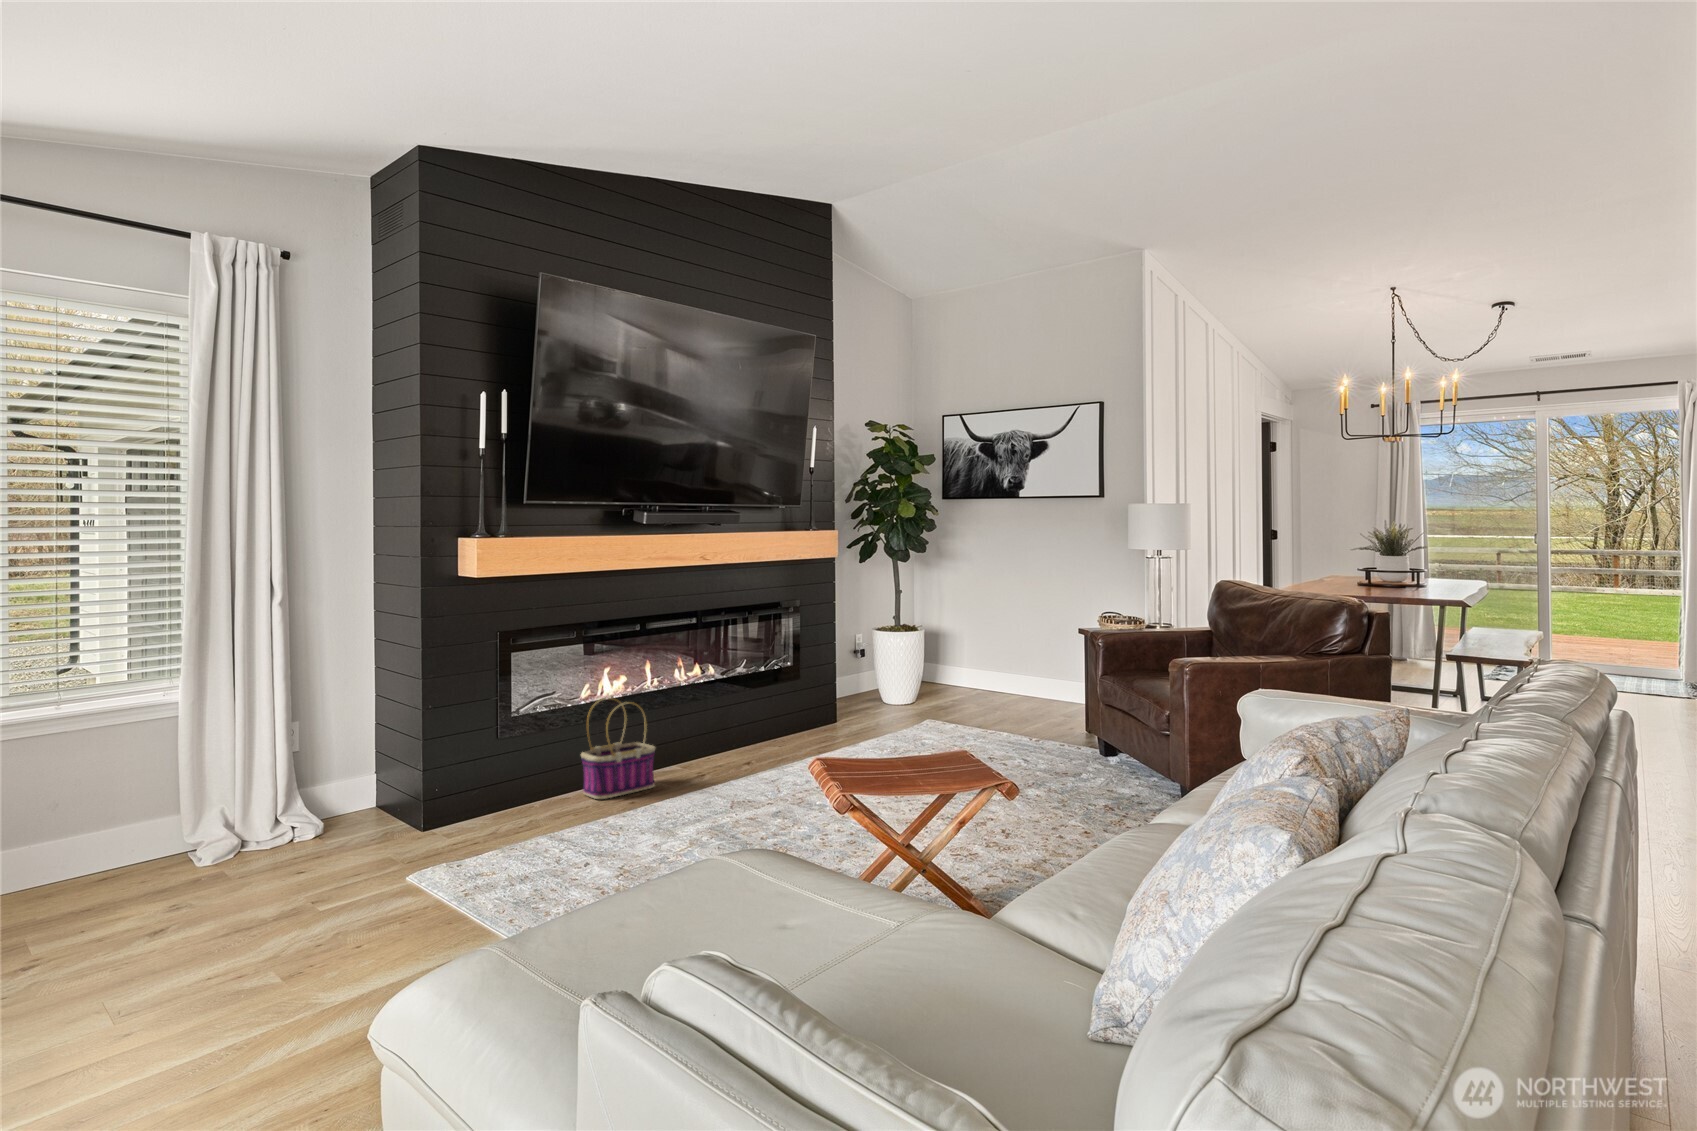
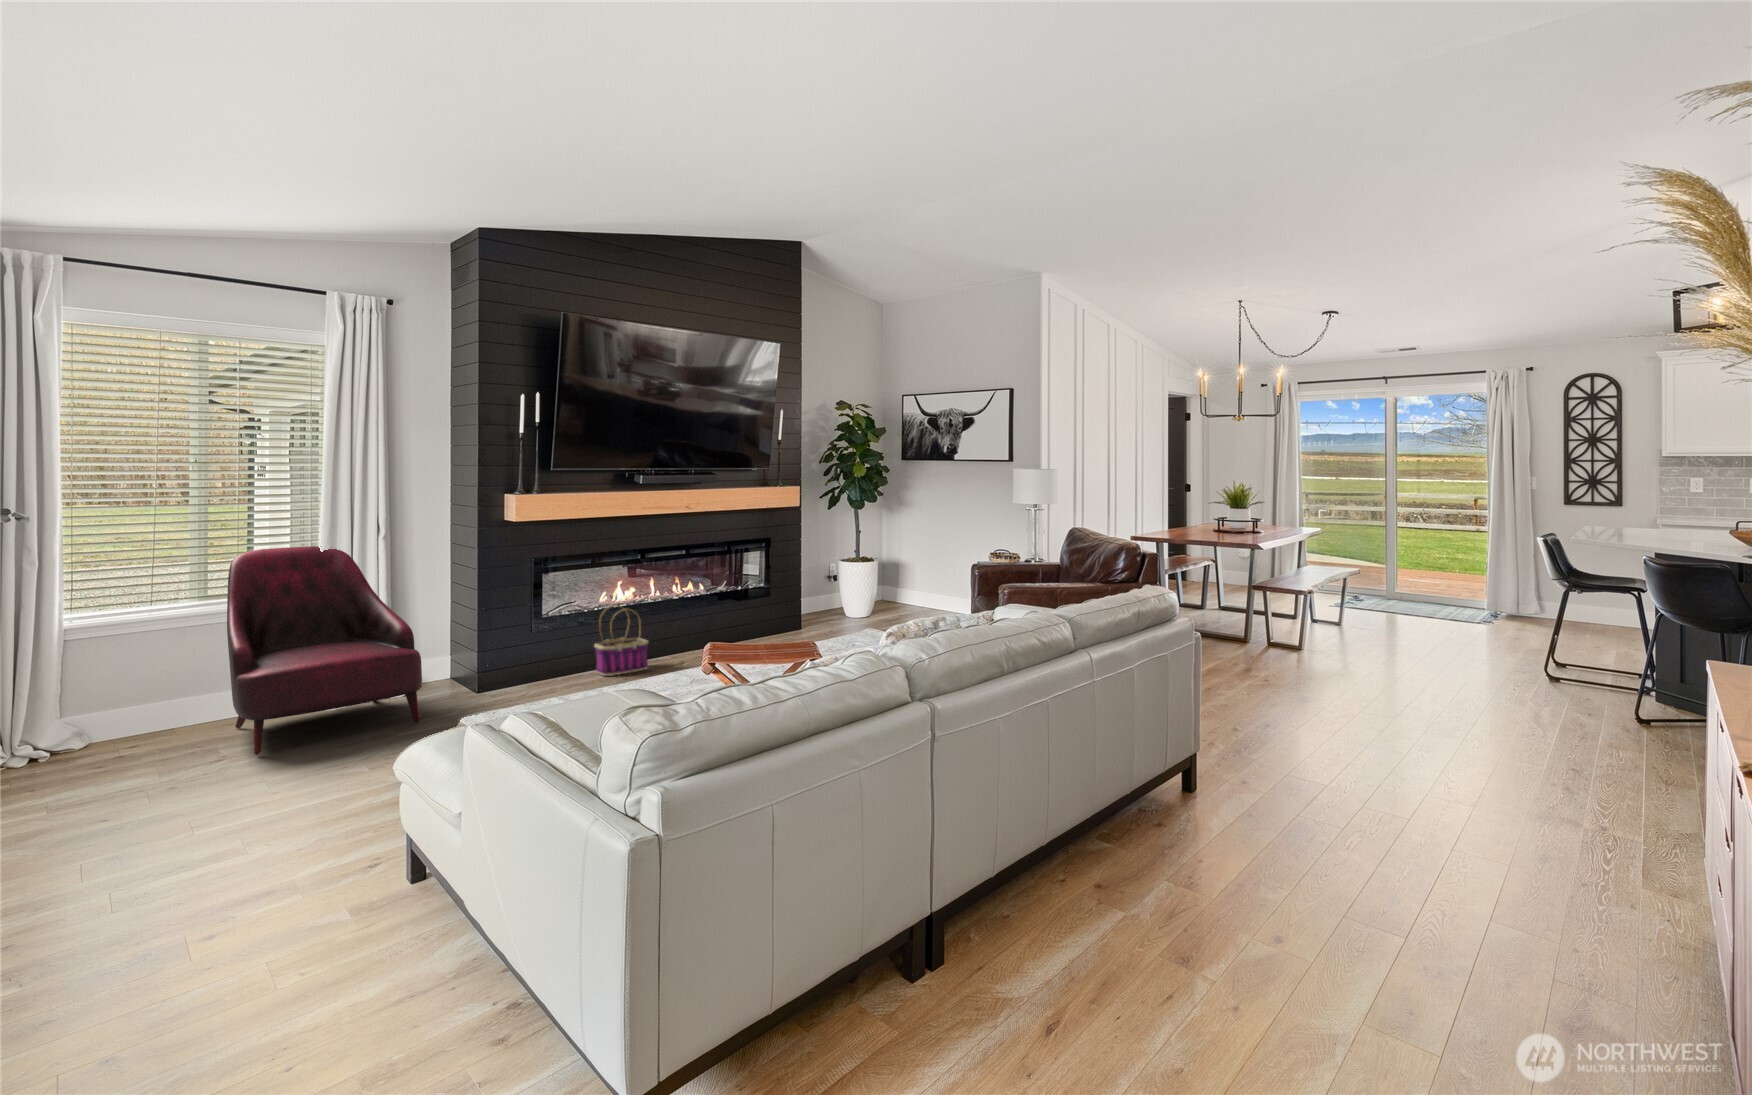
armchair: none [54,619,350,949] -> present [227,546,422,755]

